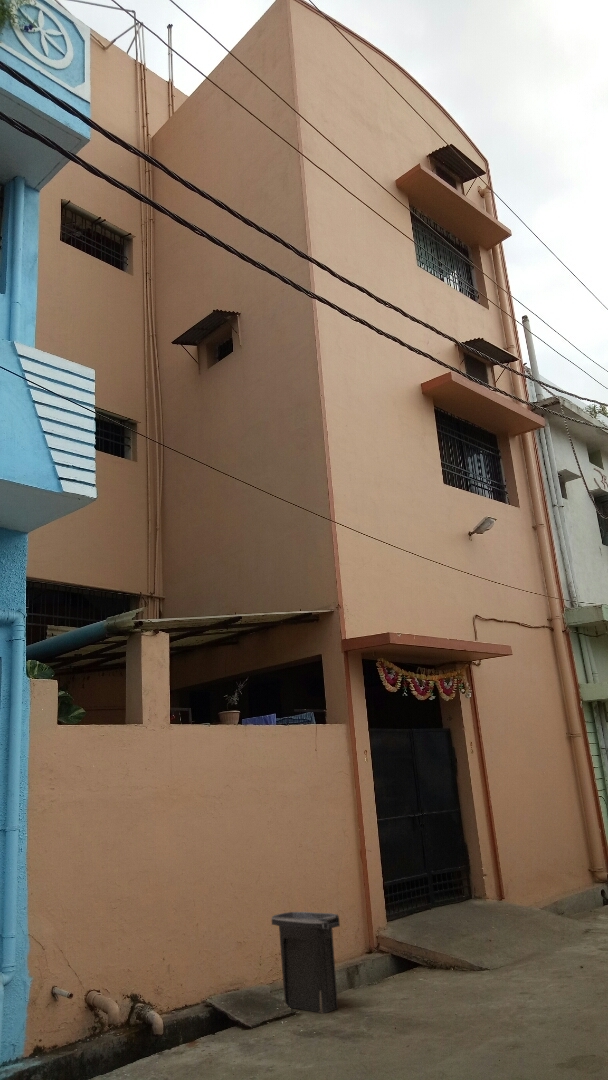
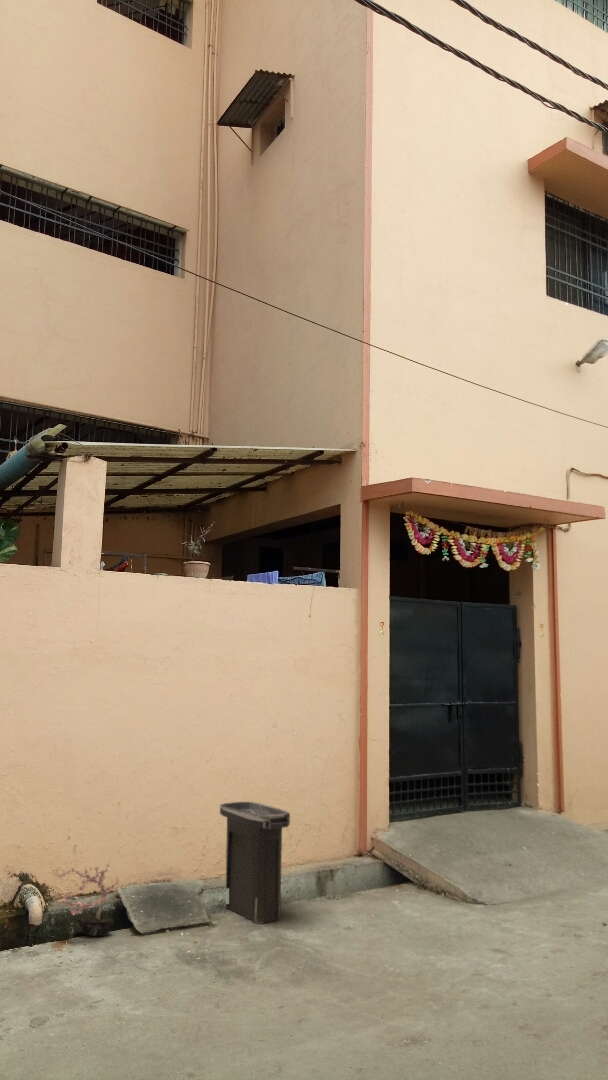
potted plant: none [161,971,216,1042] -> present [54,860,119,936]

